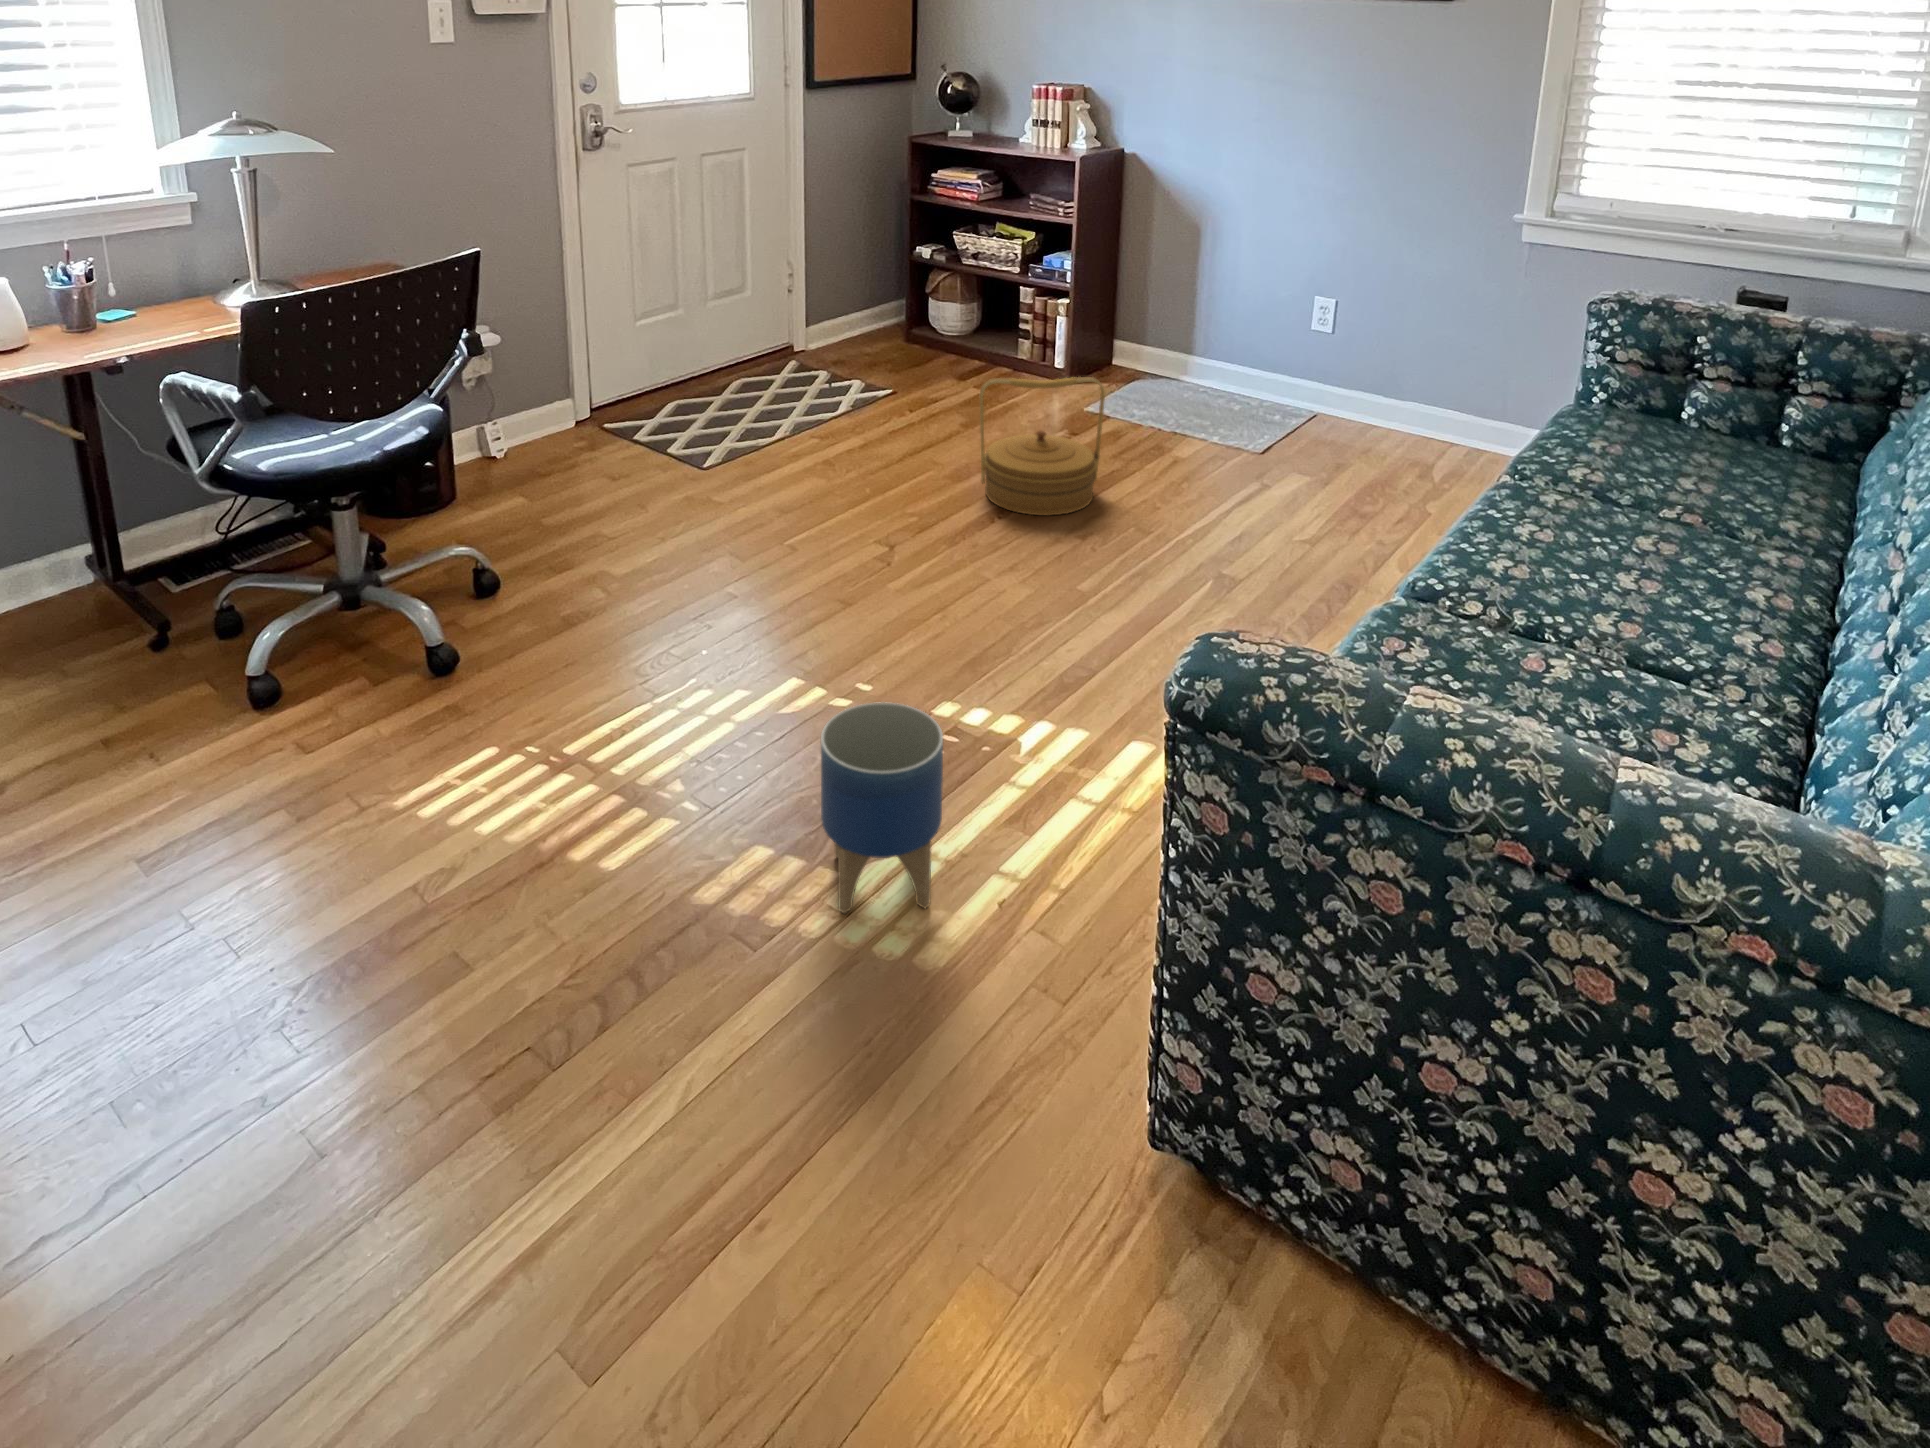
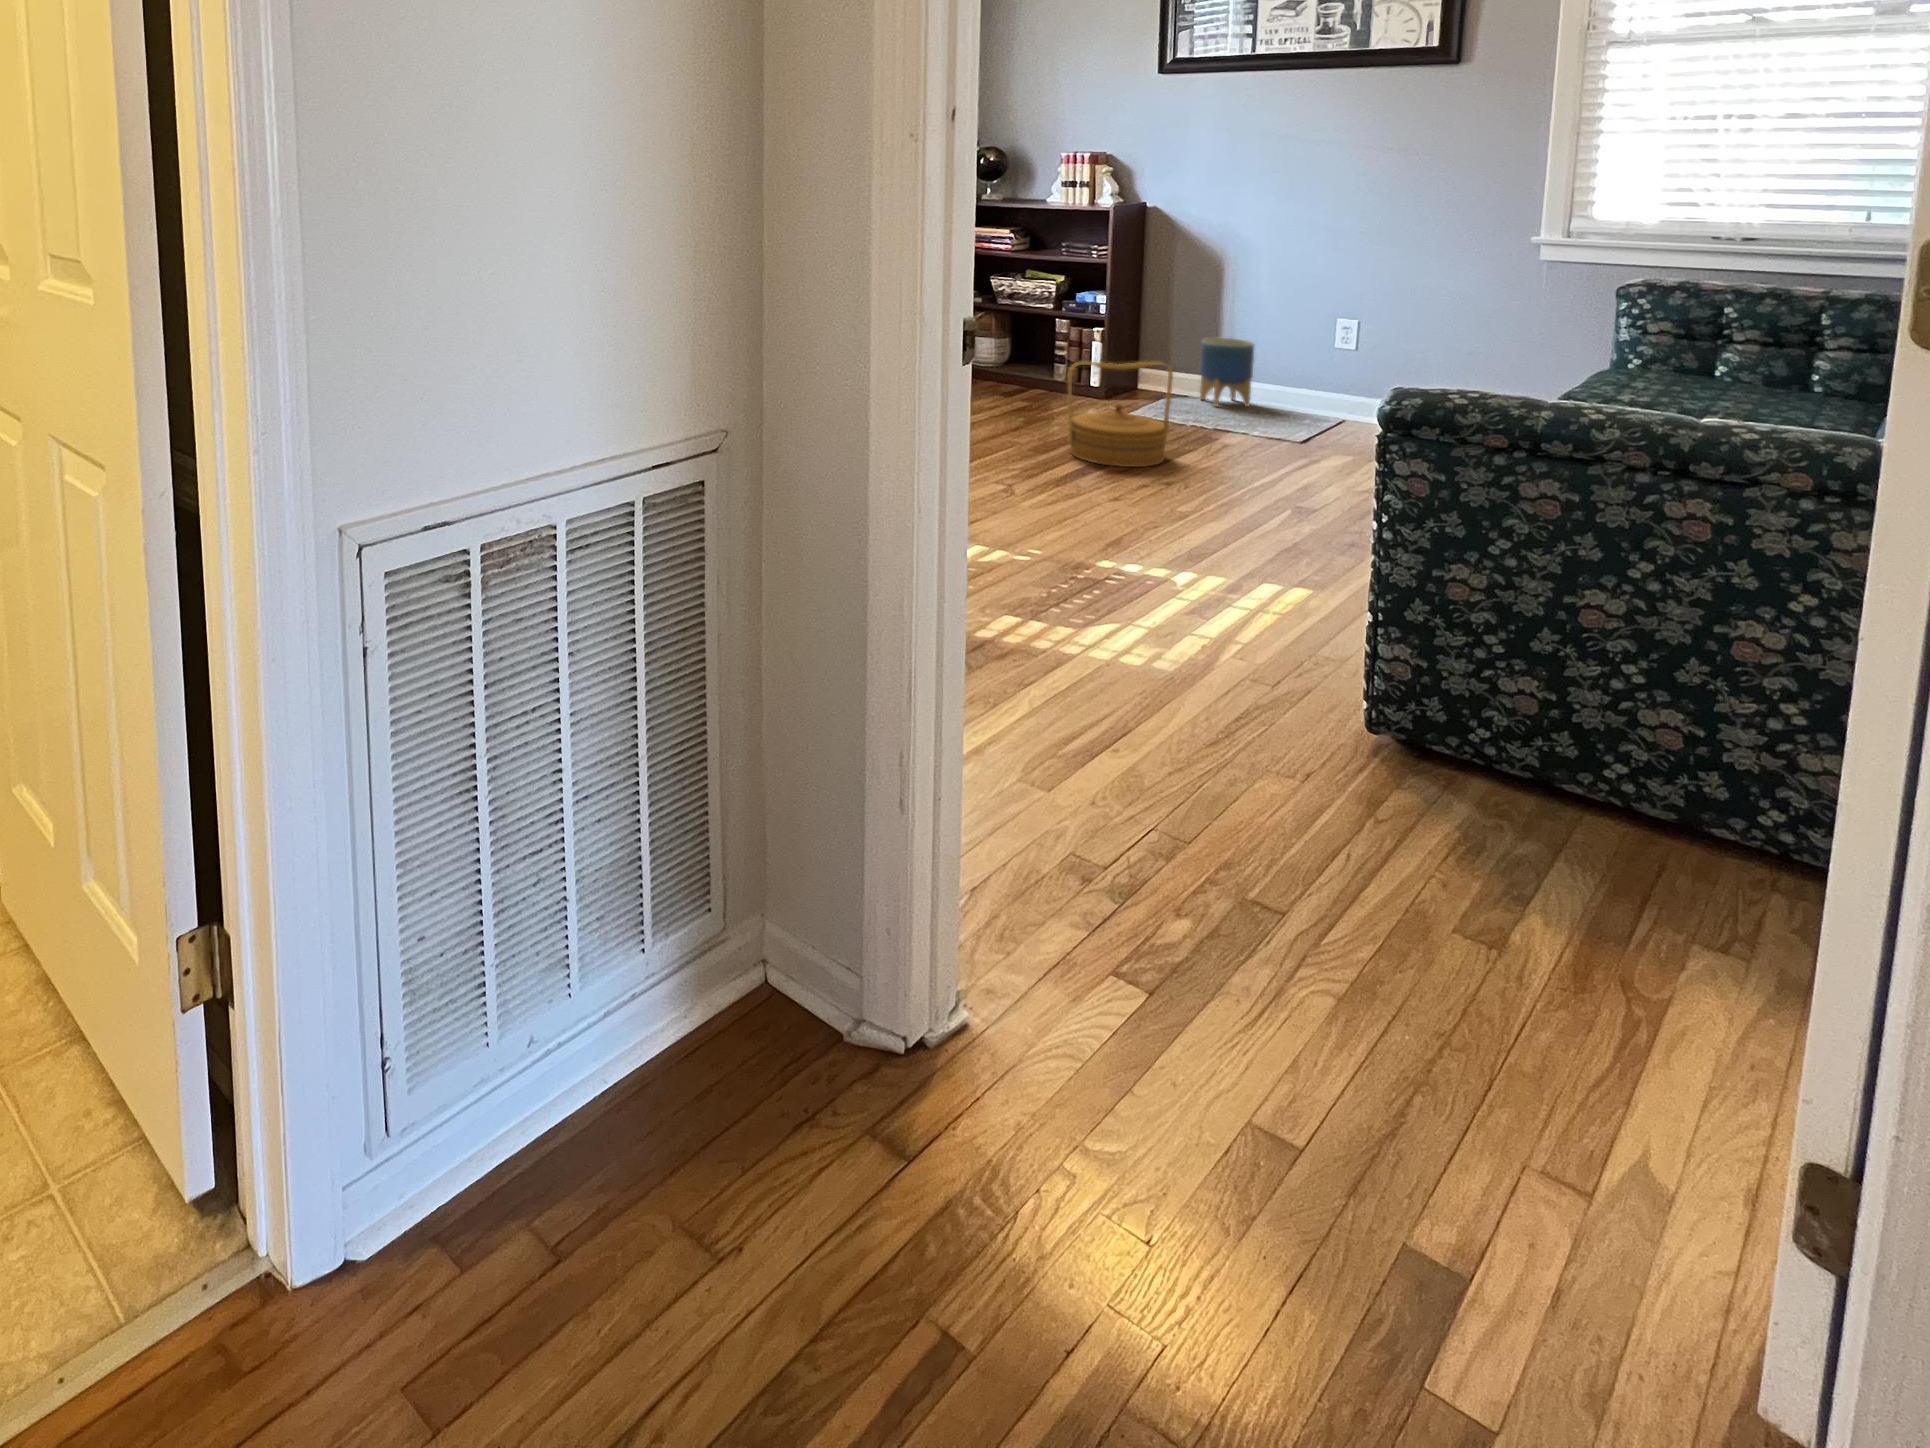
planter: present [821,702,943,914] -> present [1200,338,1254,407]

